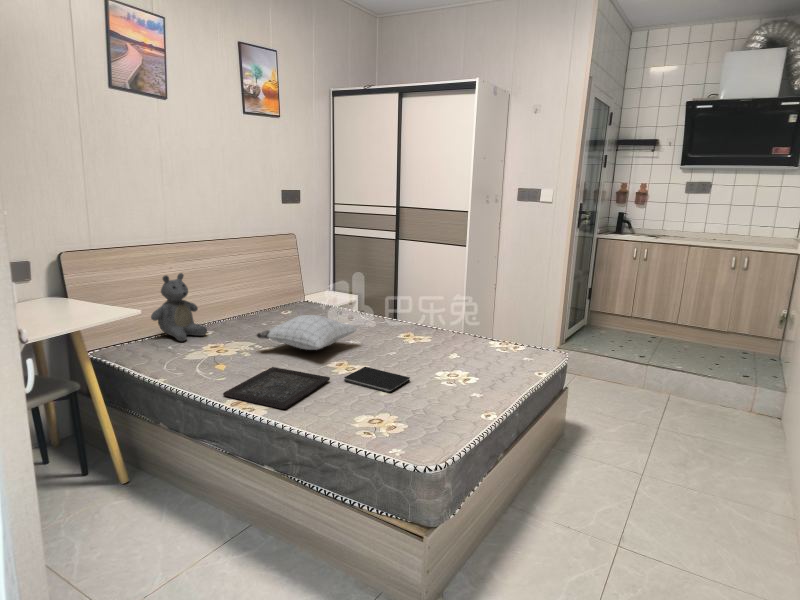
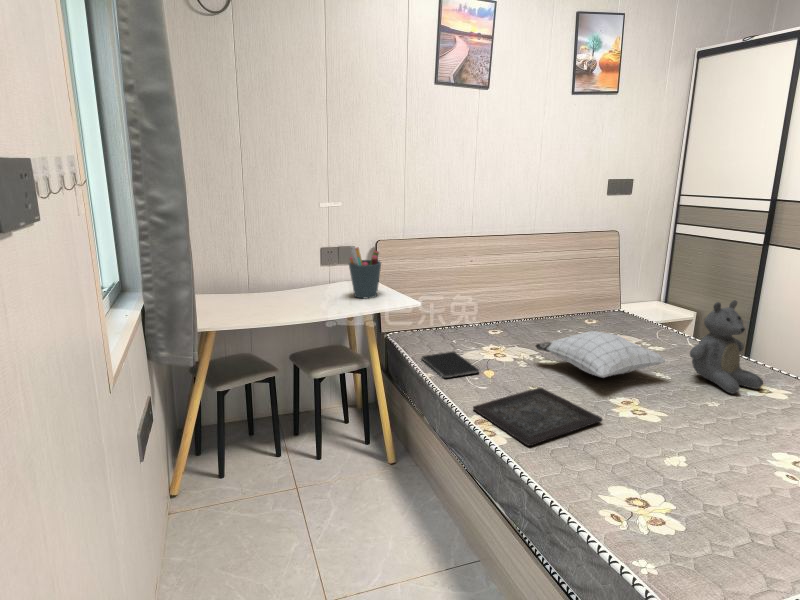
pen holder: none [42,258,85,315] -> present [349,247,381,298]
teddy bear: present [151,273,207,341] -> present [690,300,763,394]
notebook: present [344,367,410,393] -> present [422,352,479,379]

